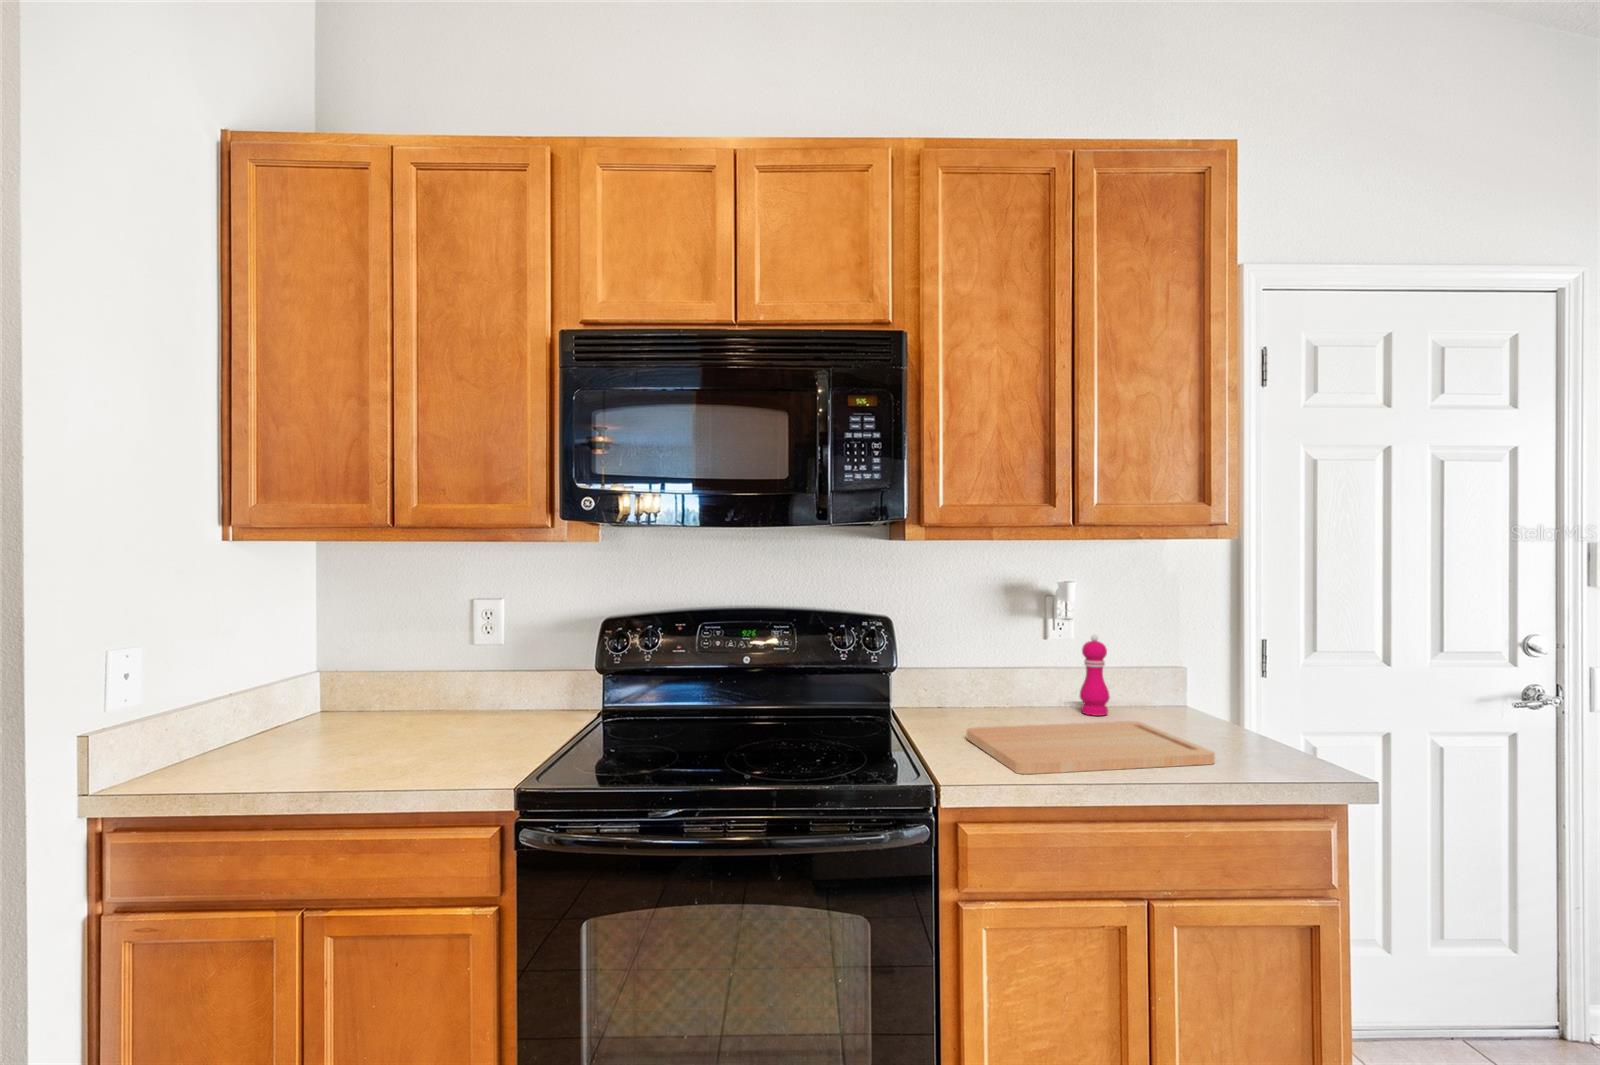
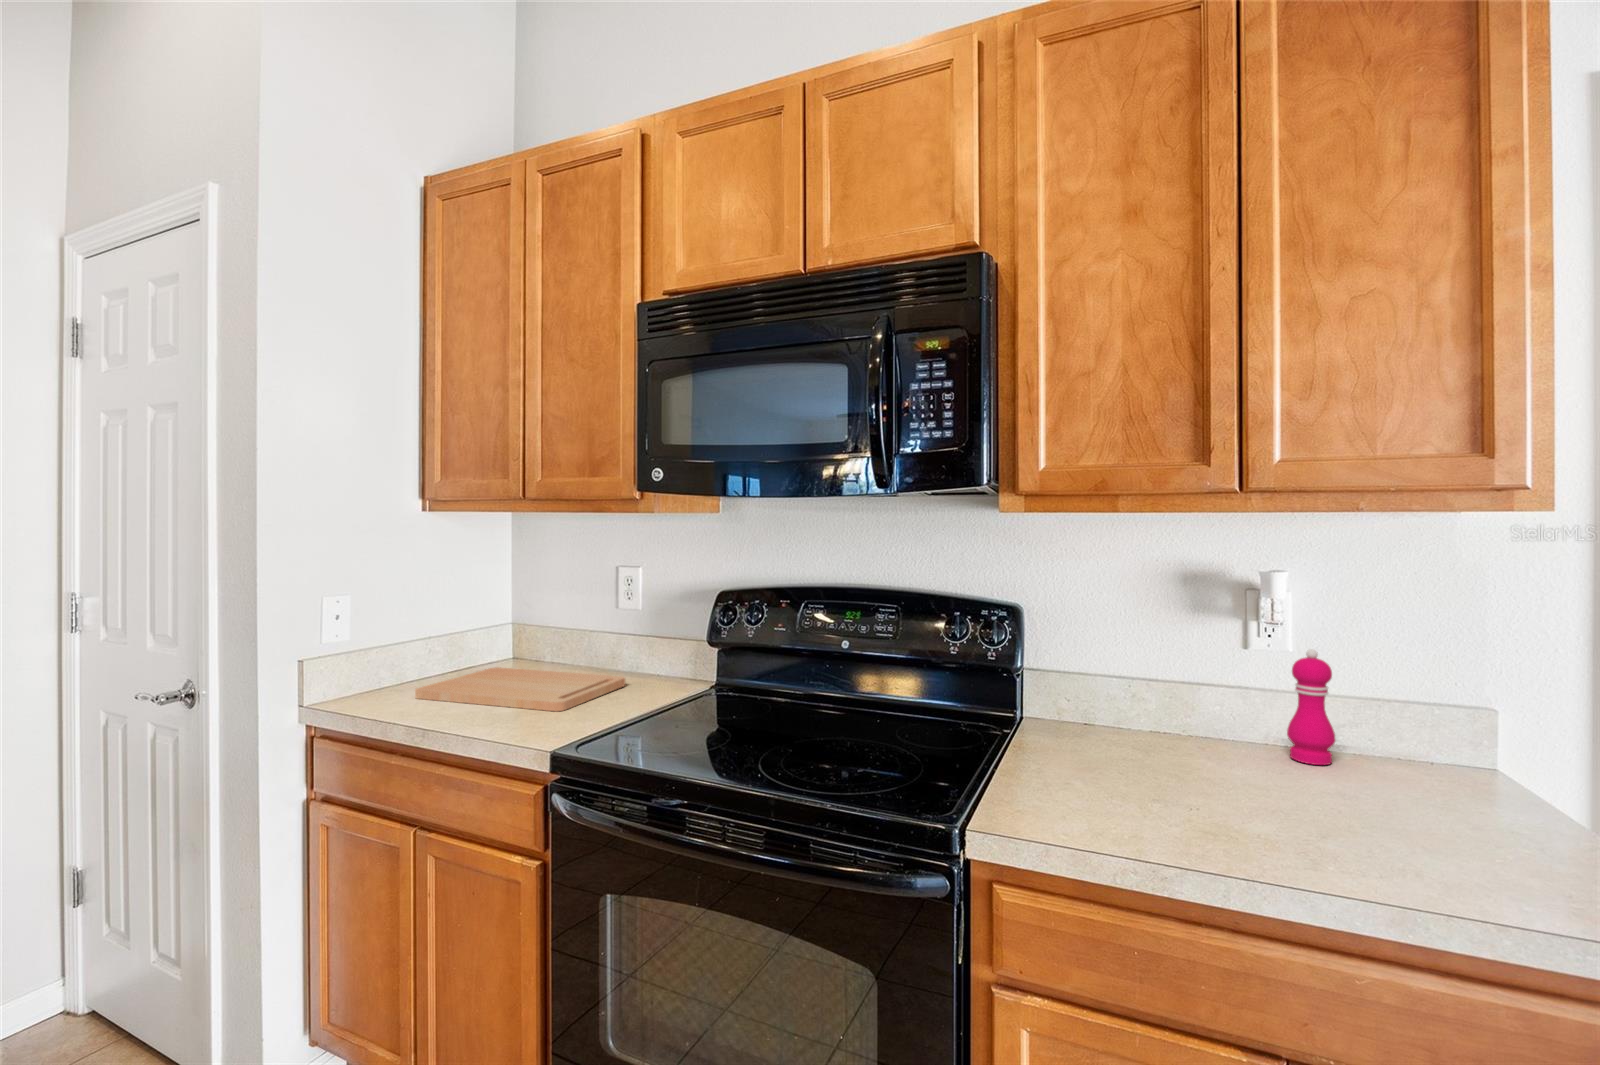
cutting board: present [967,721,1215,774] -> present [415,667,625,711]

